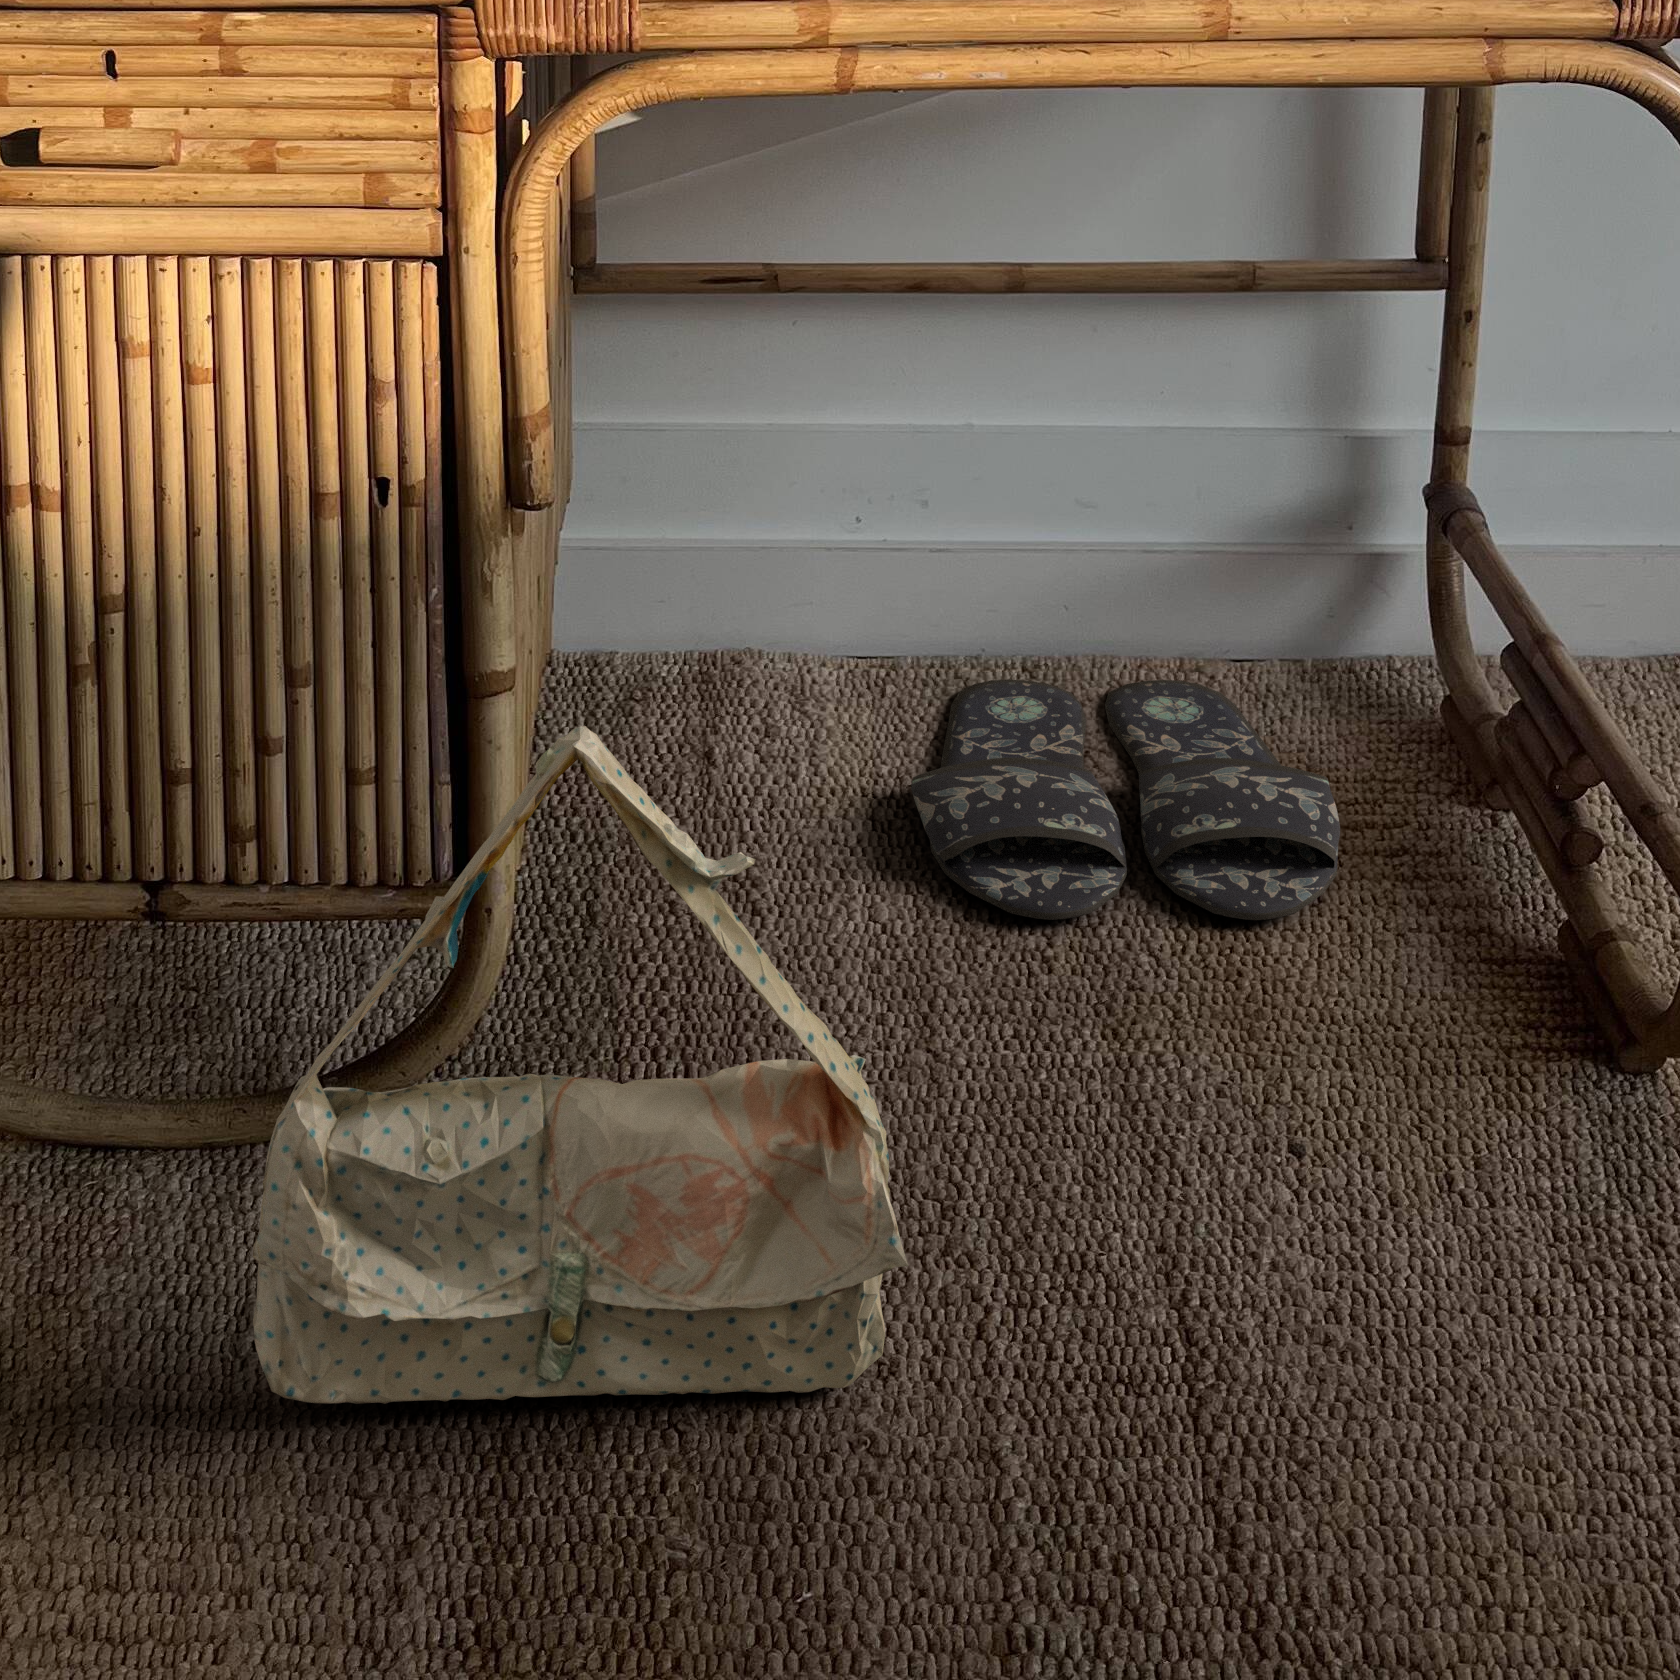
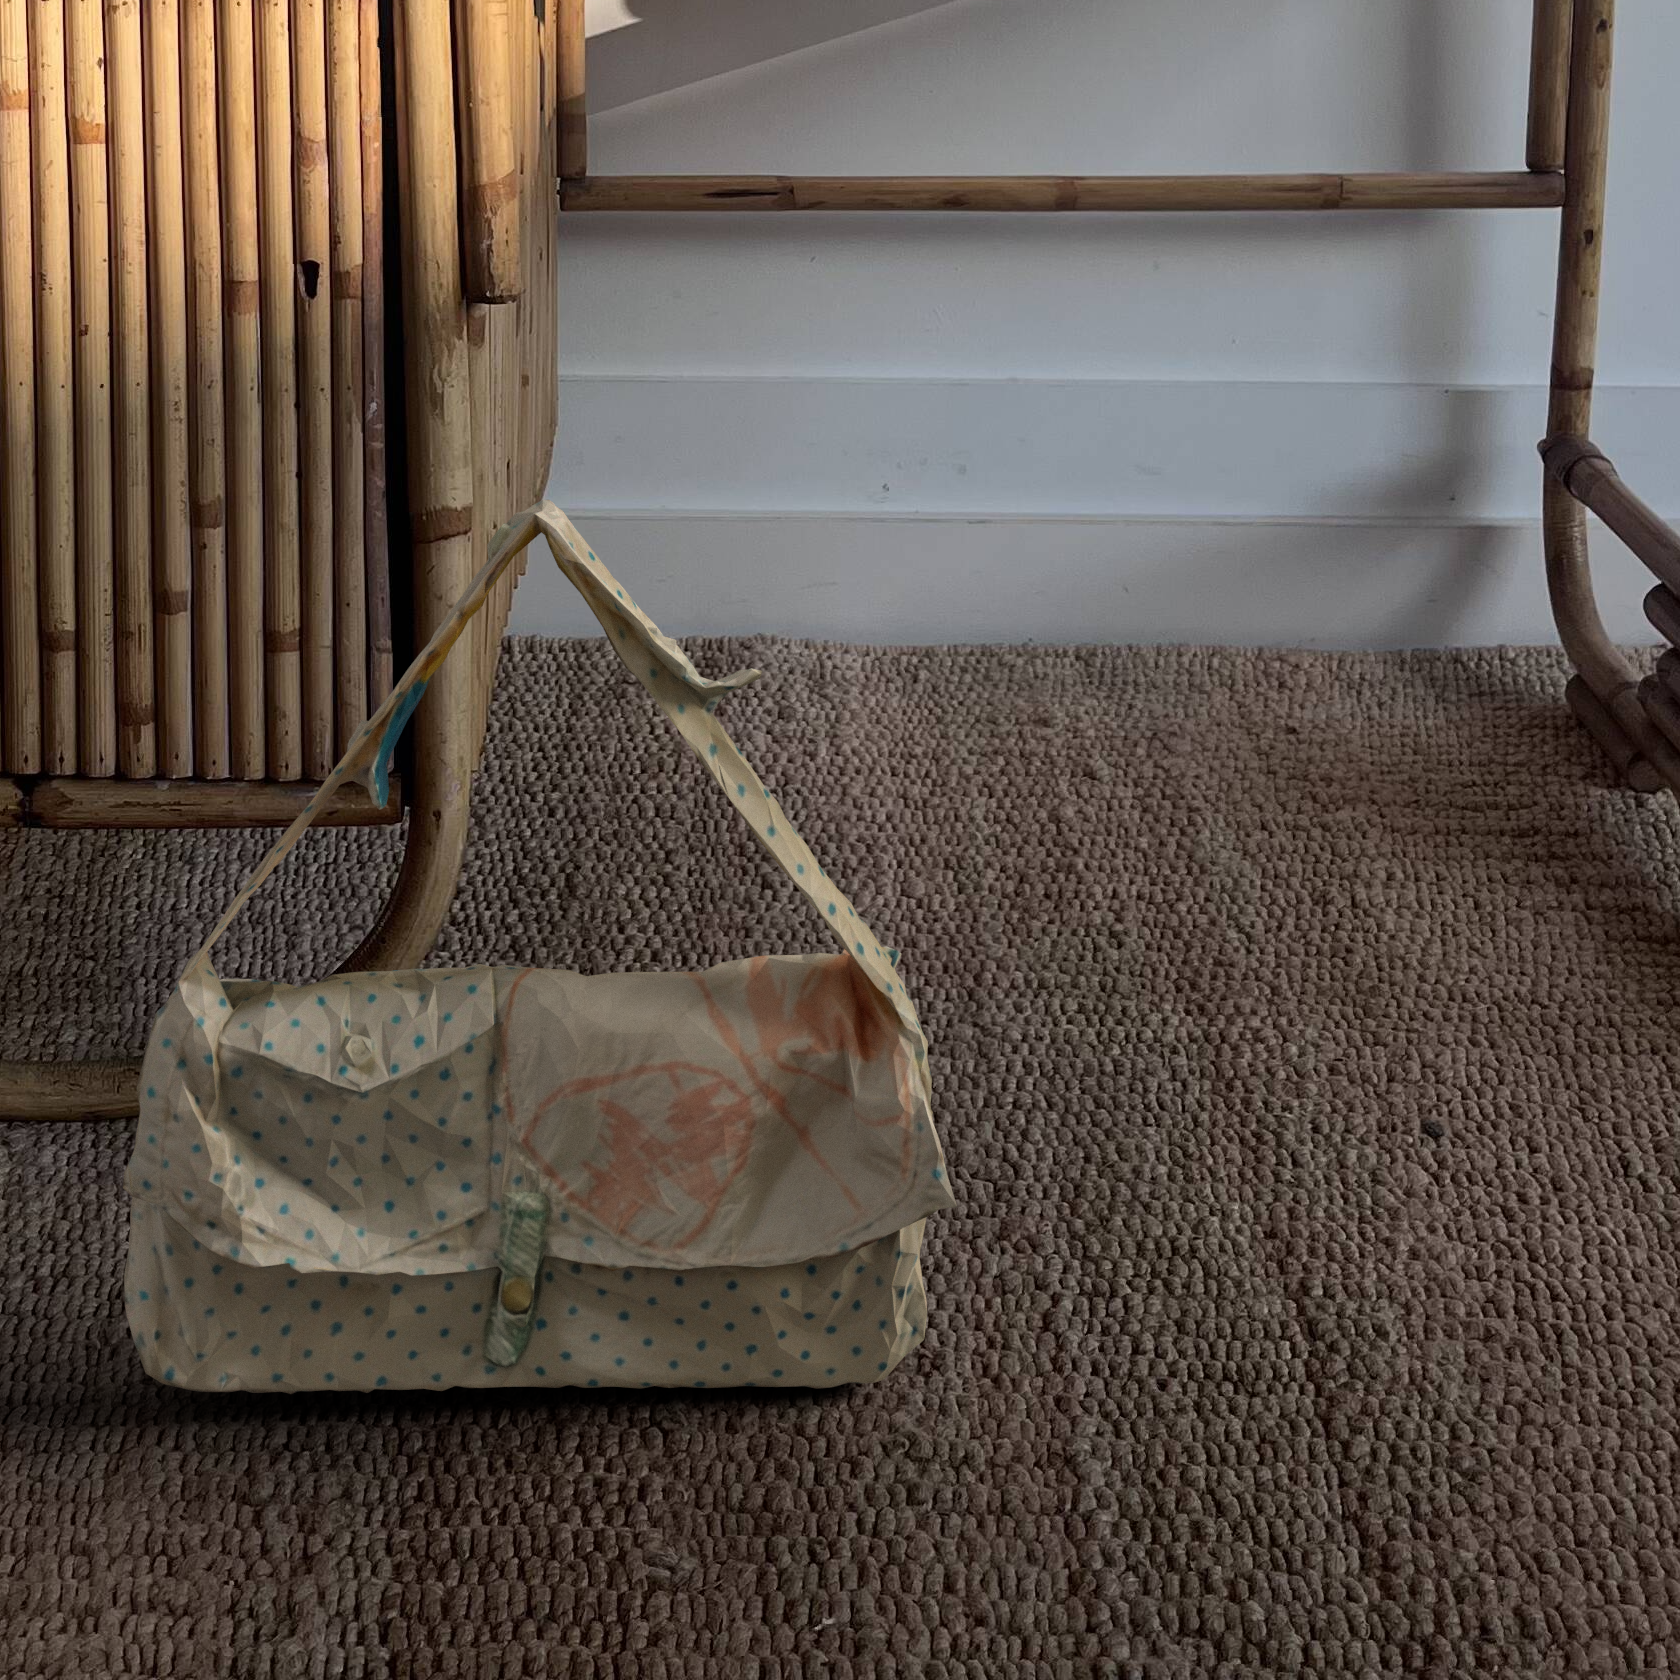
slippers: present [911,679,1340,920] -> none [949,664,1462,895]

